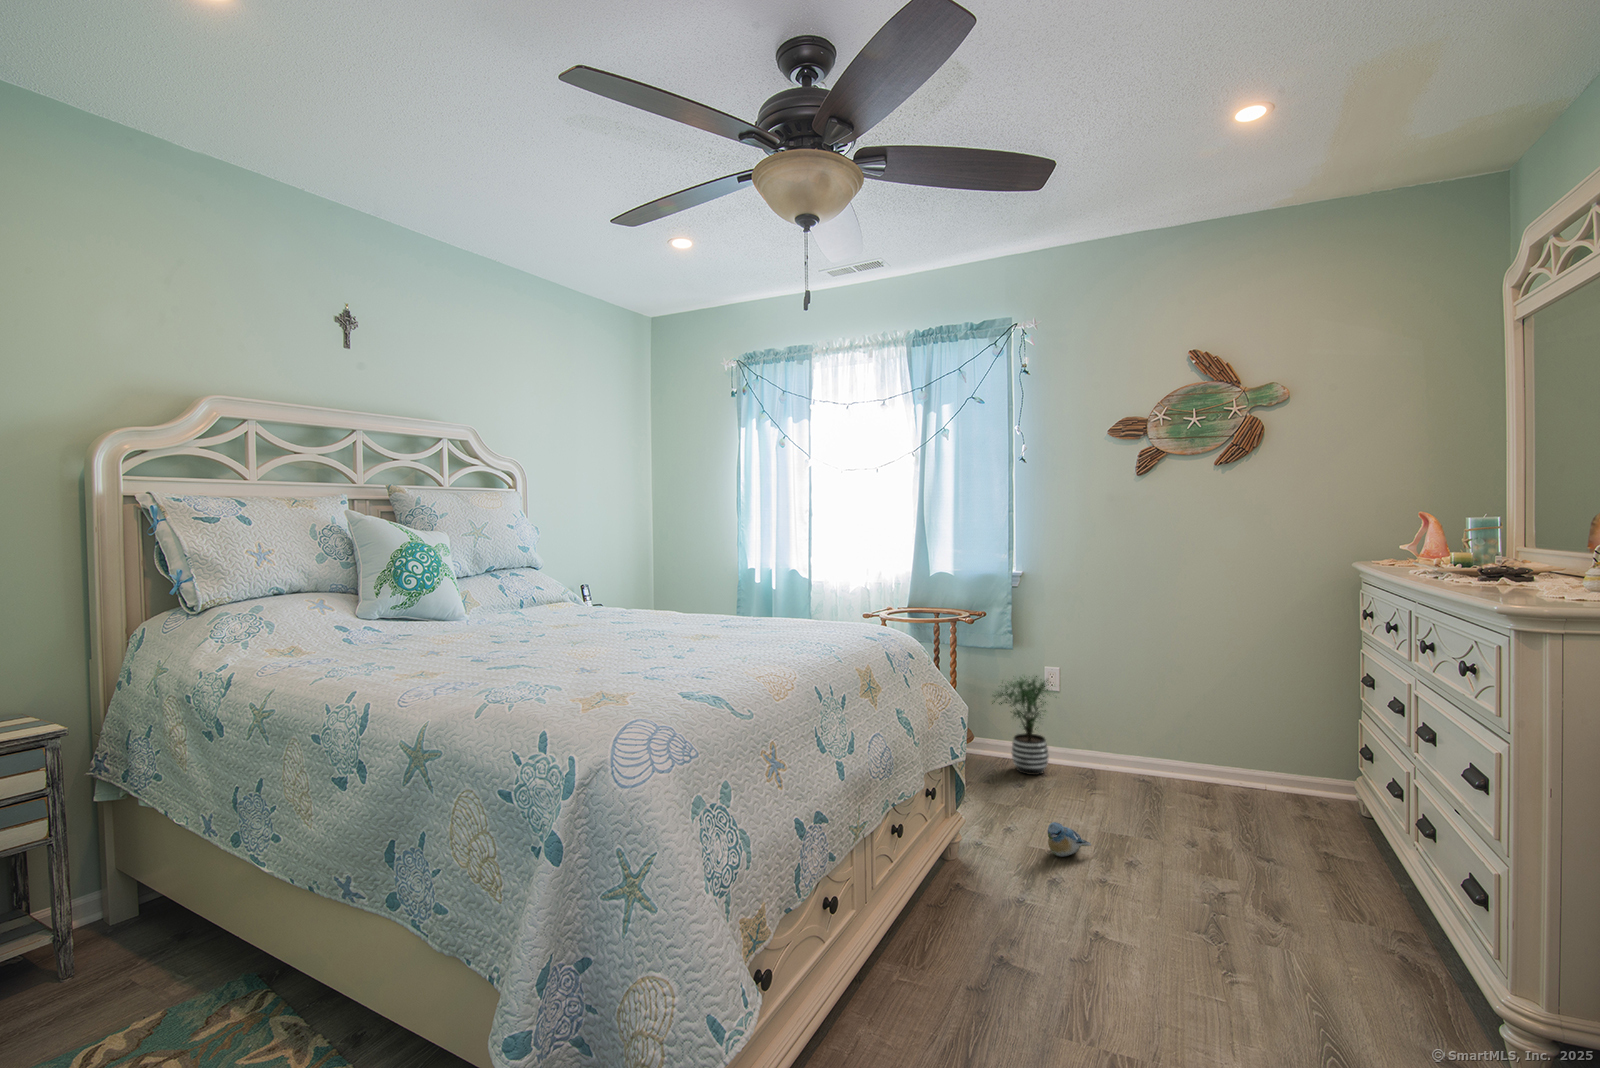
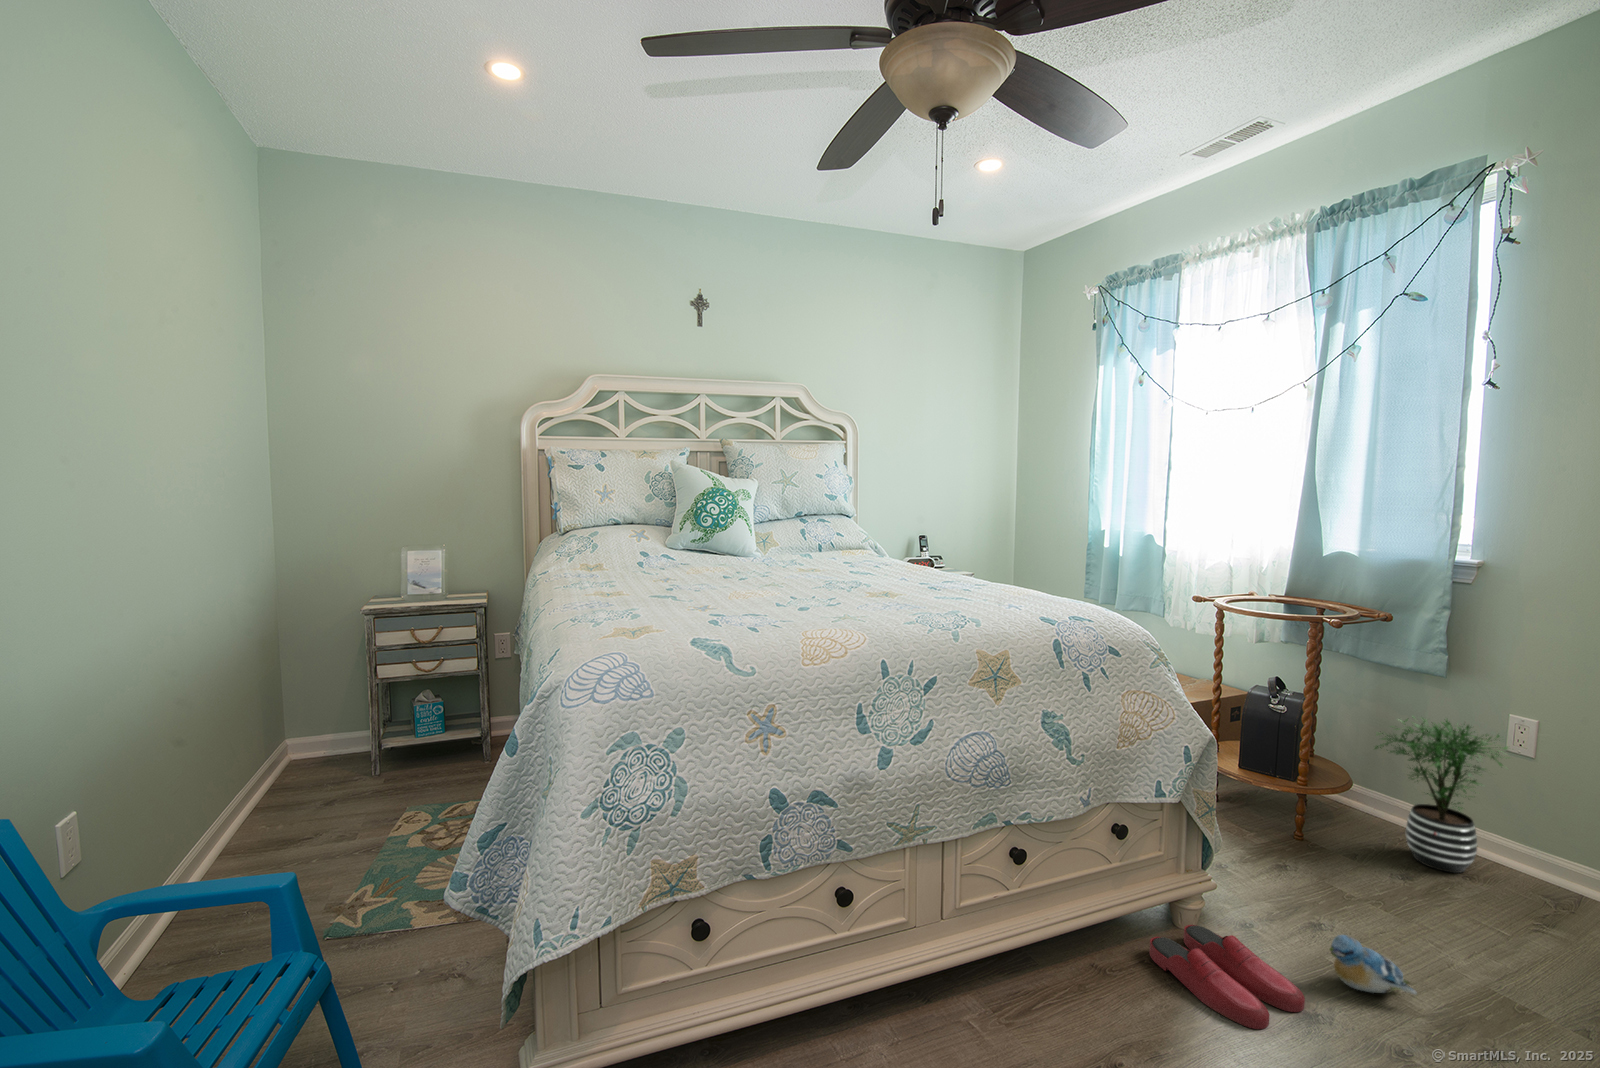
slippers: none [956,849,1053,904] -> present [1149,925,1305,1029]

